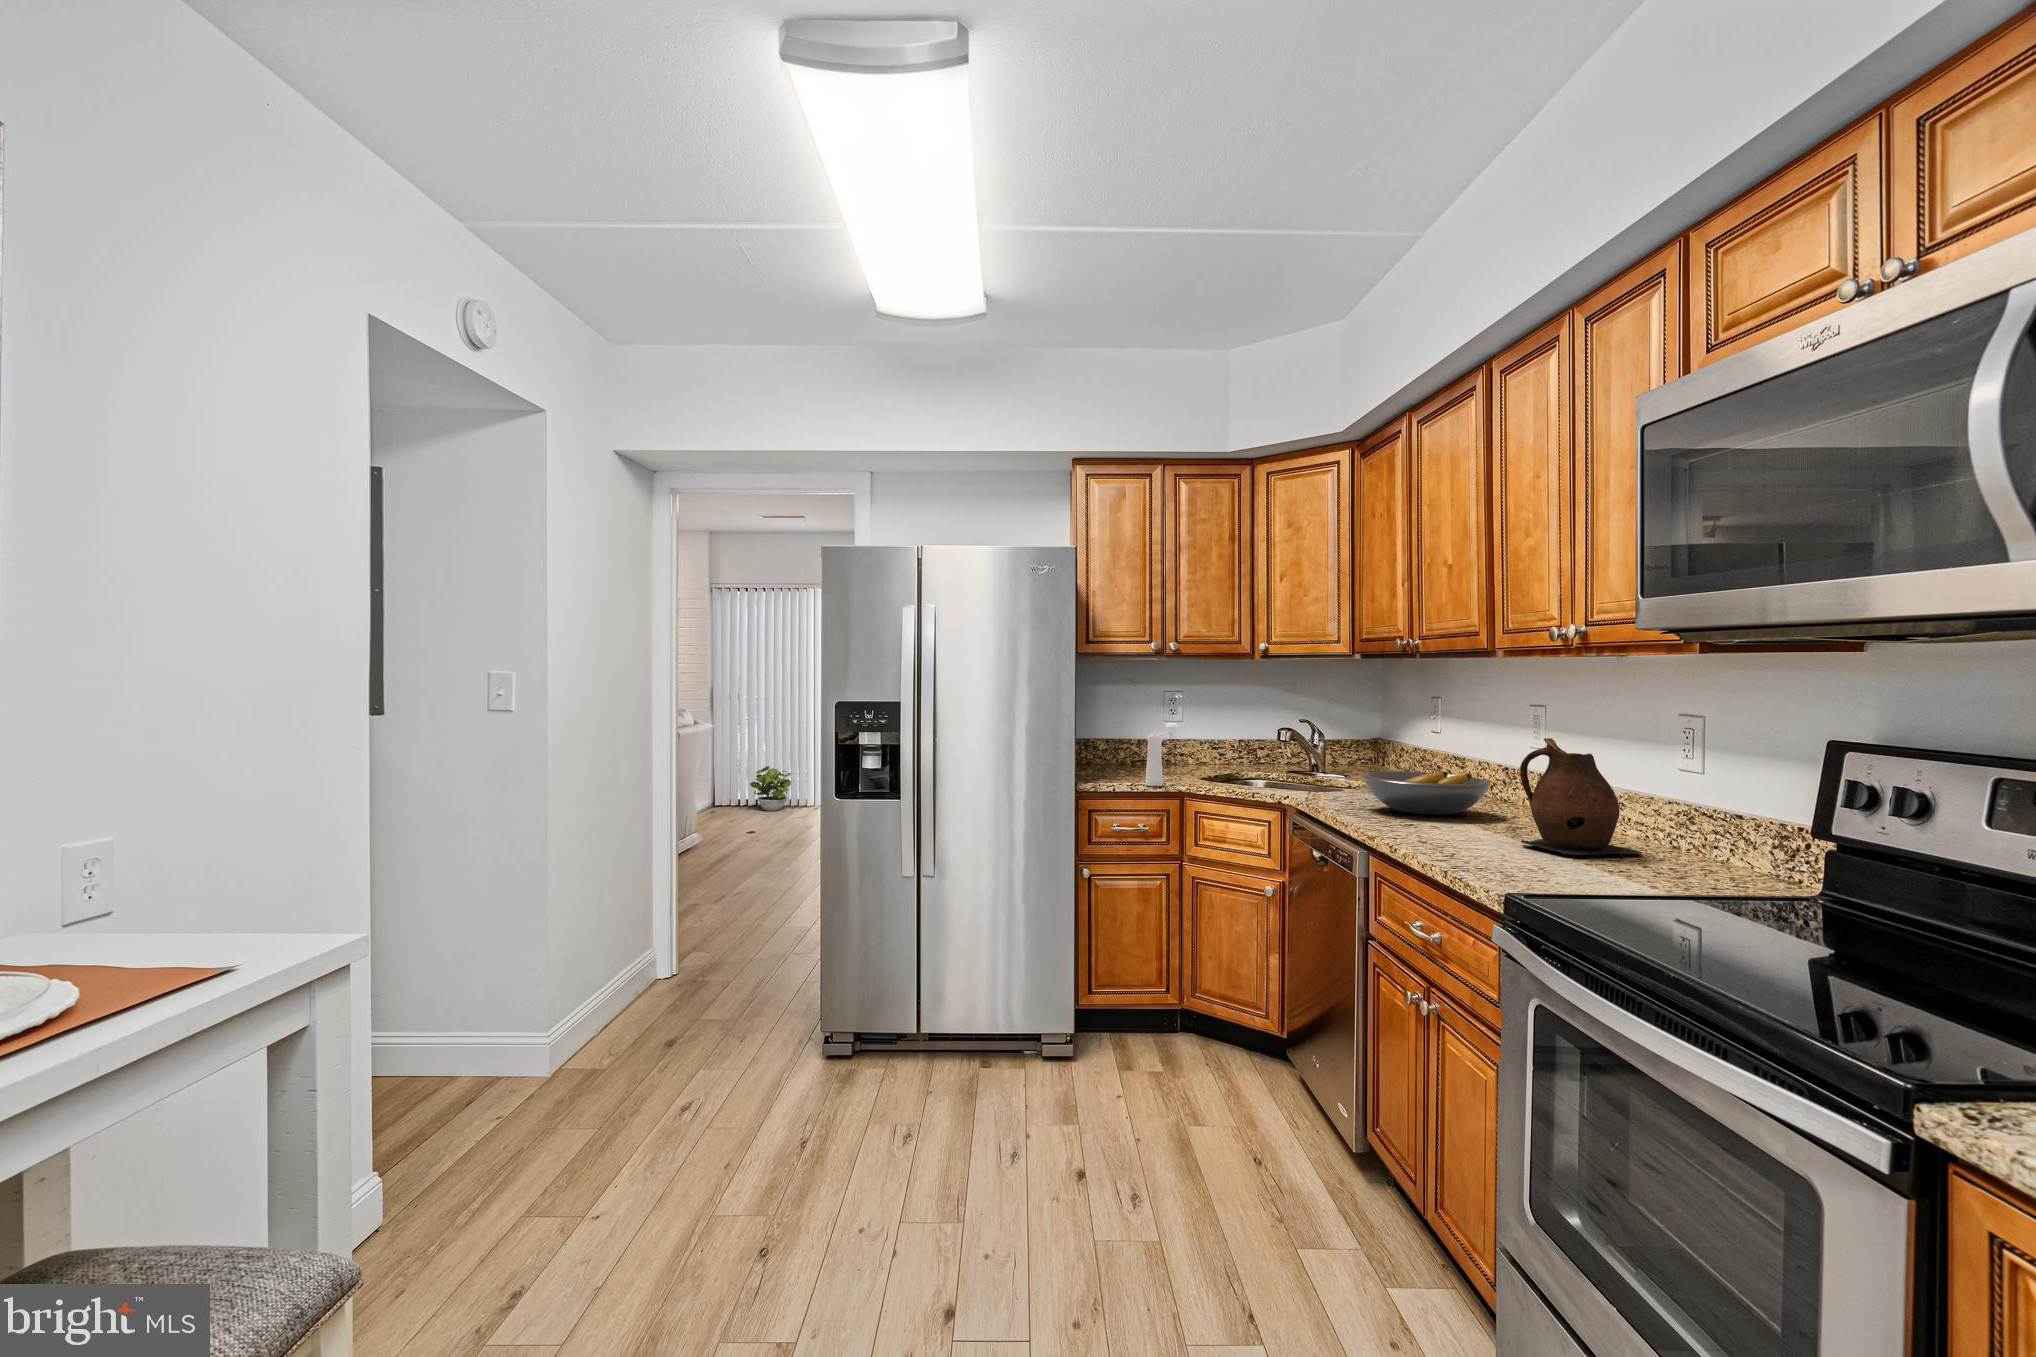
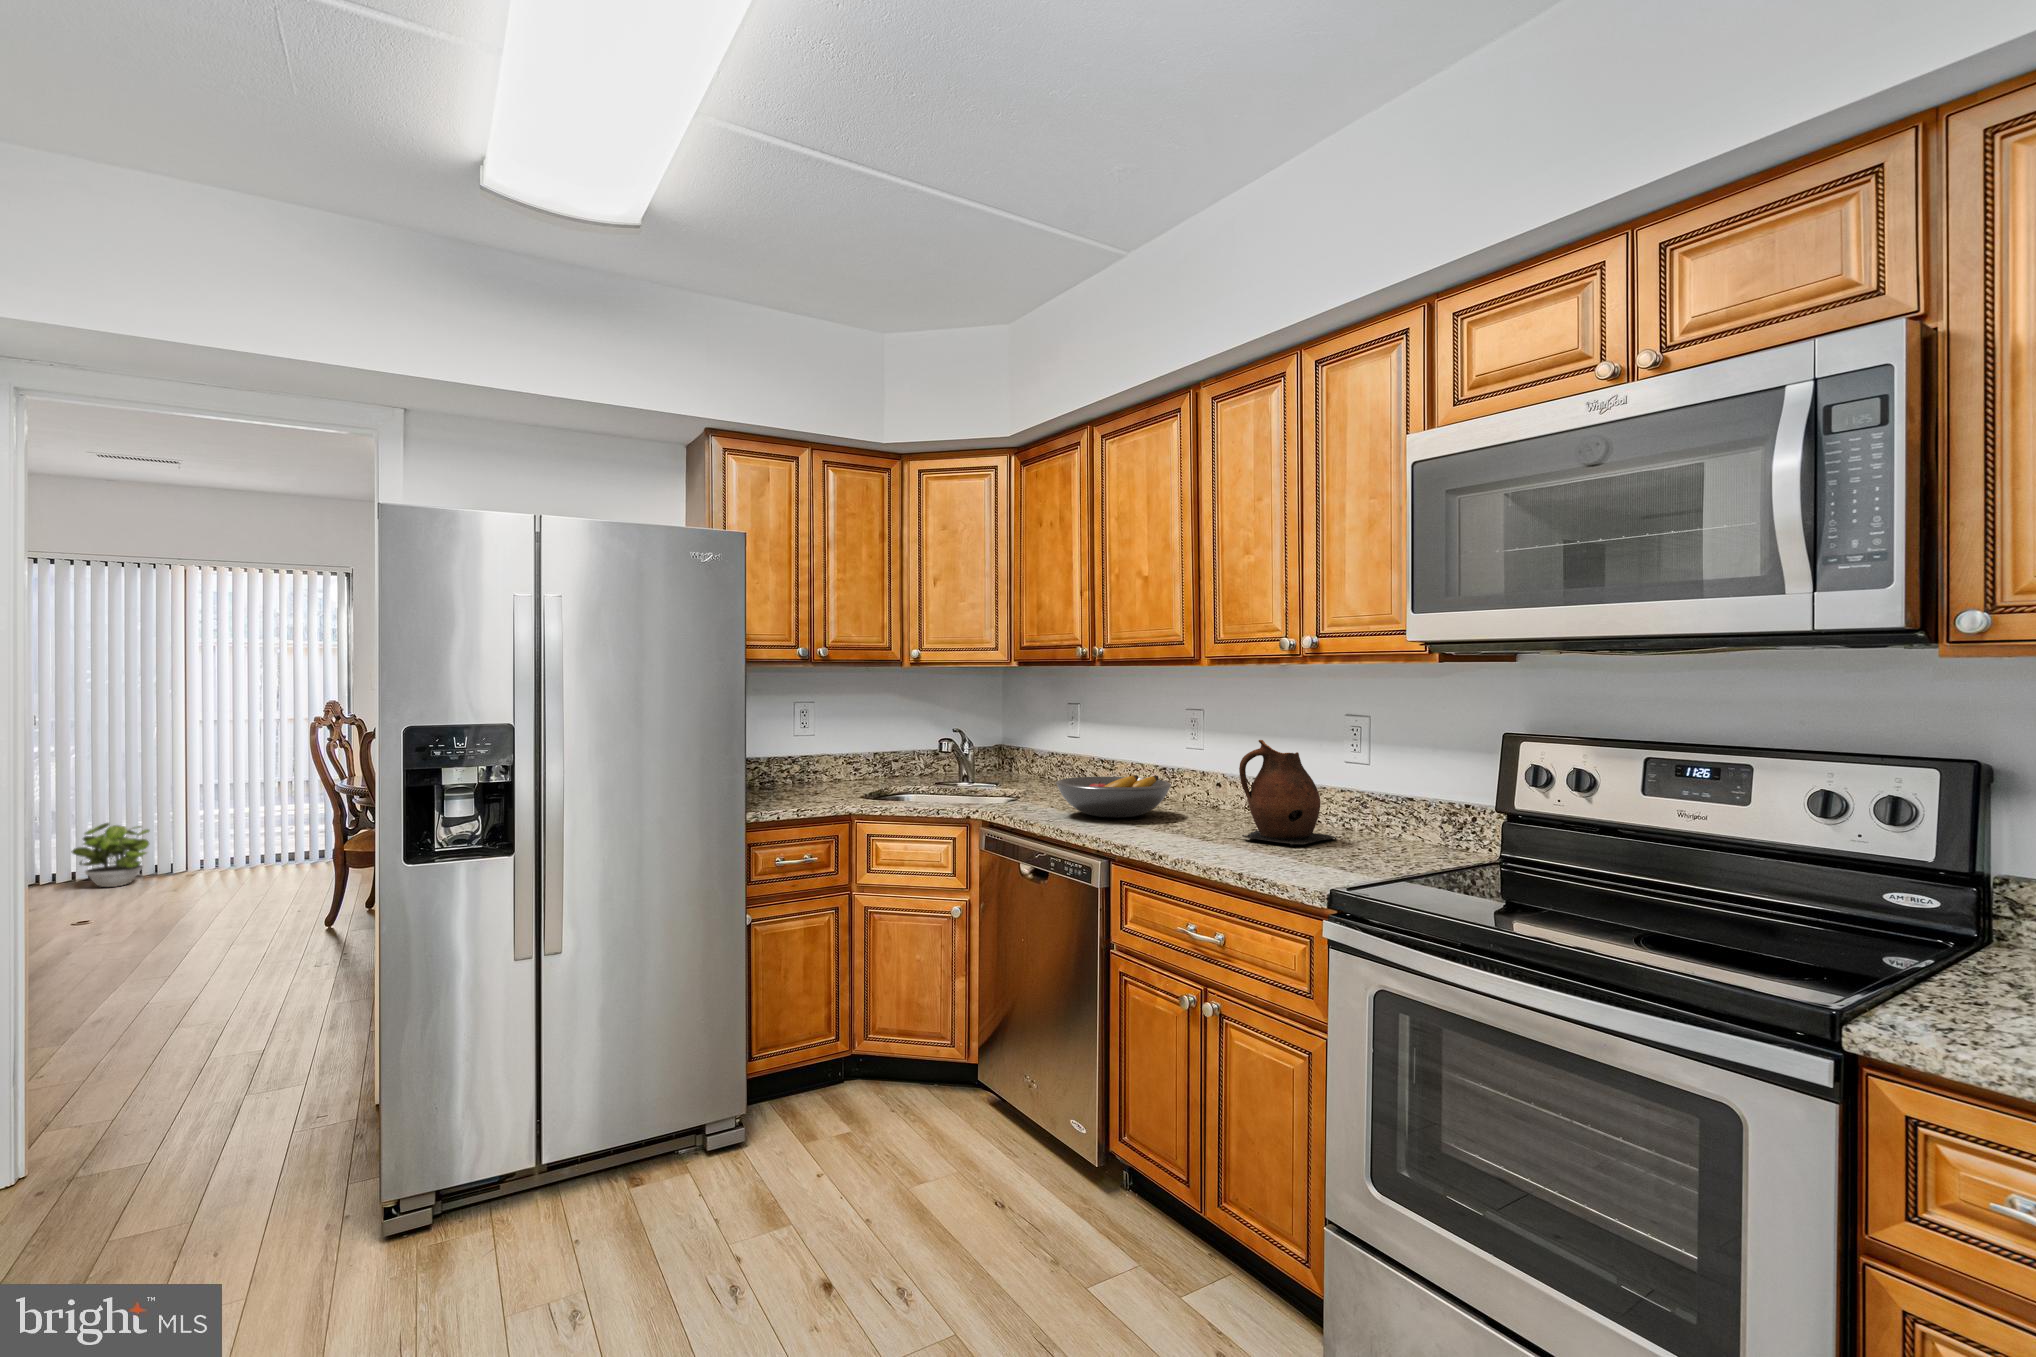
pepper mill: present [1146,723,1178,786] -> none [808,738,837,811]

